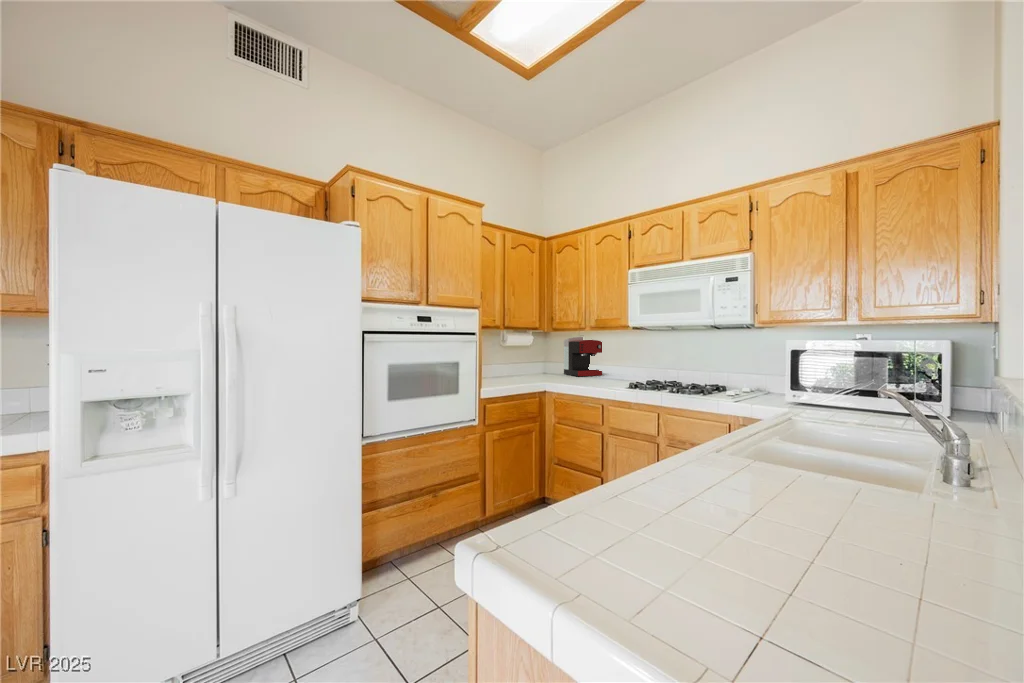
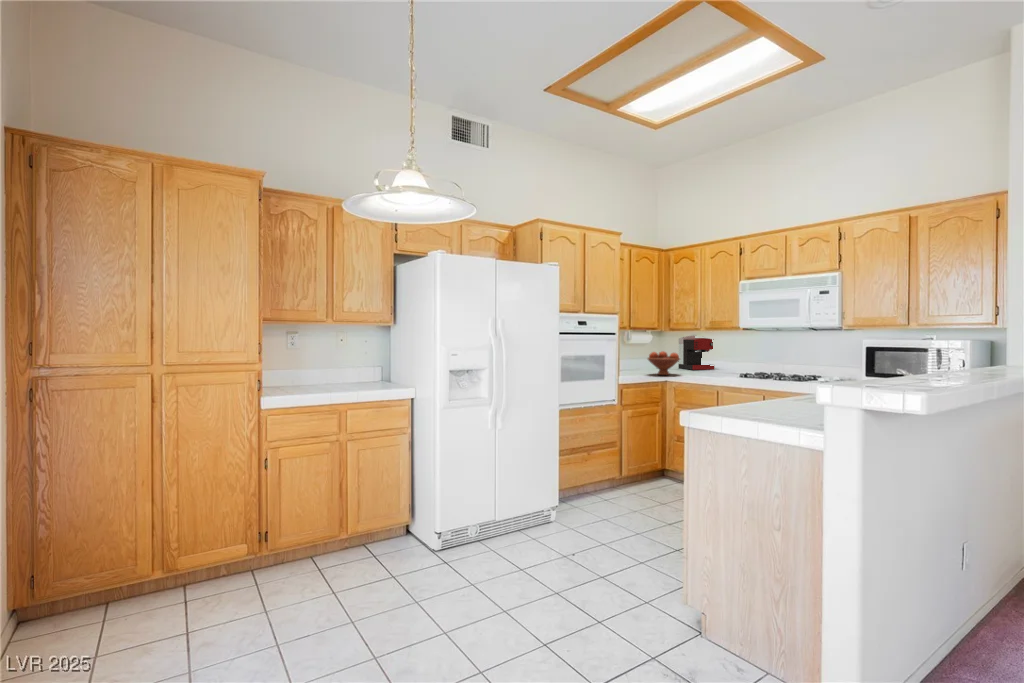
fruit bowl: none [522,355,560,385] -> present [648,351,680,375]

